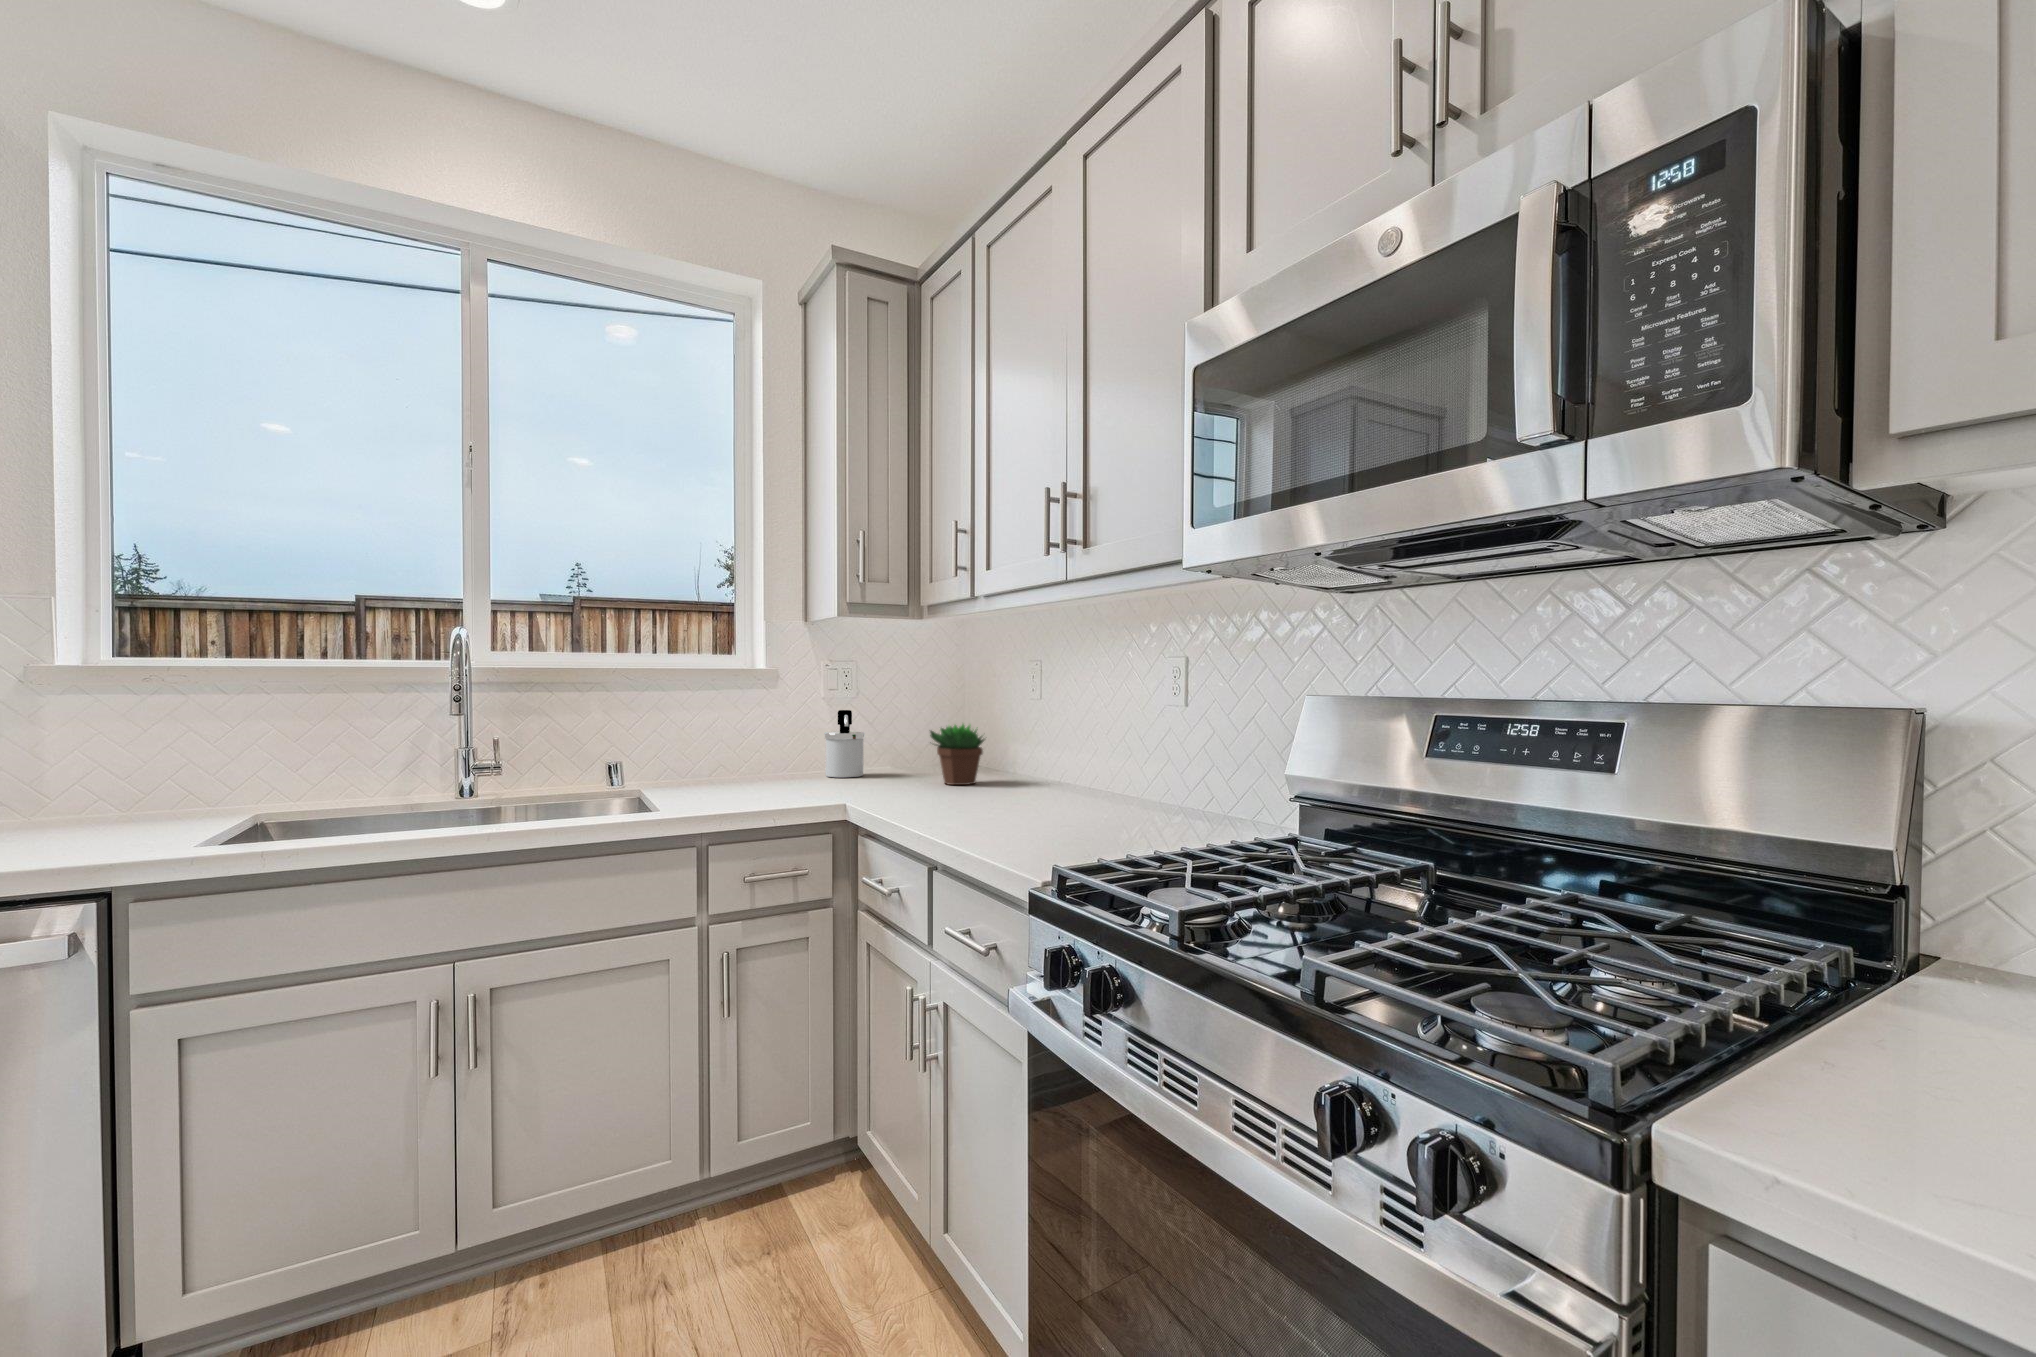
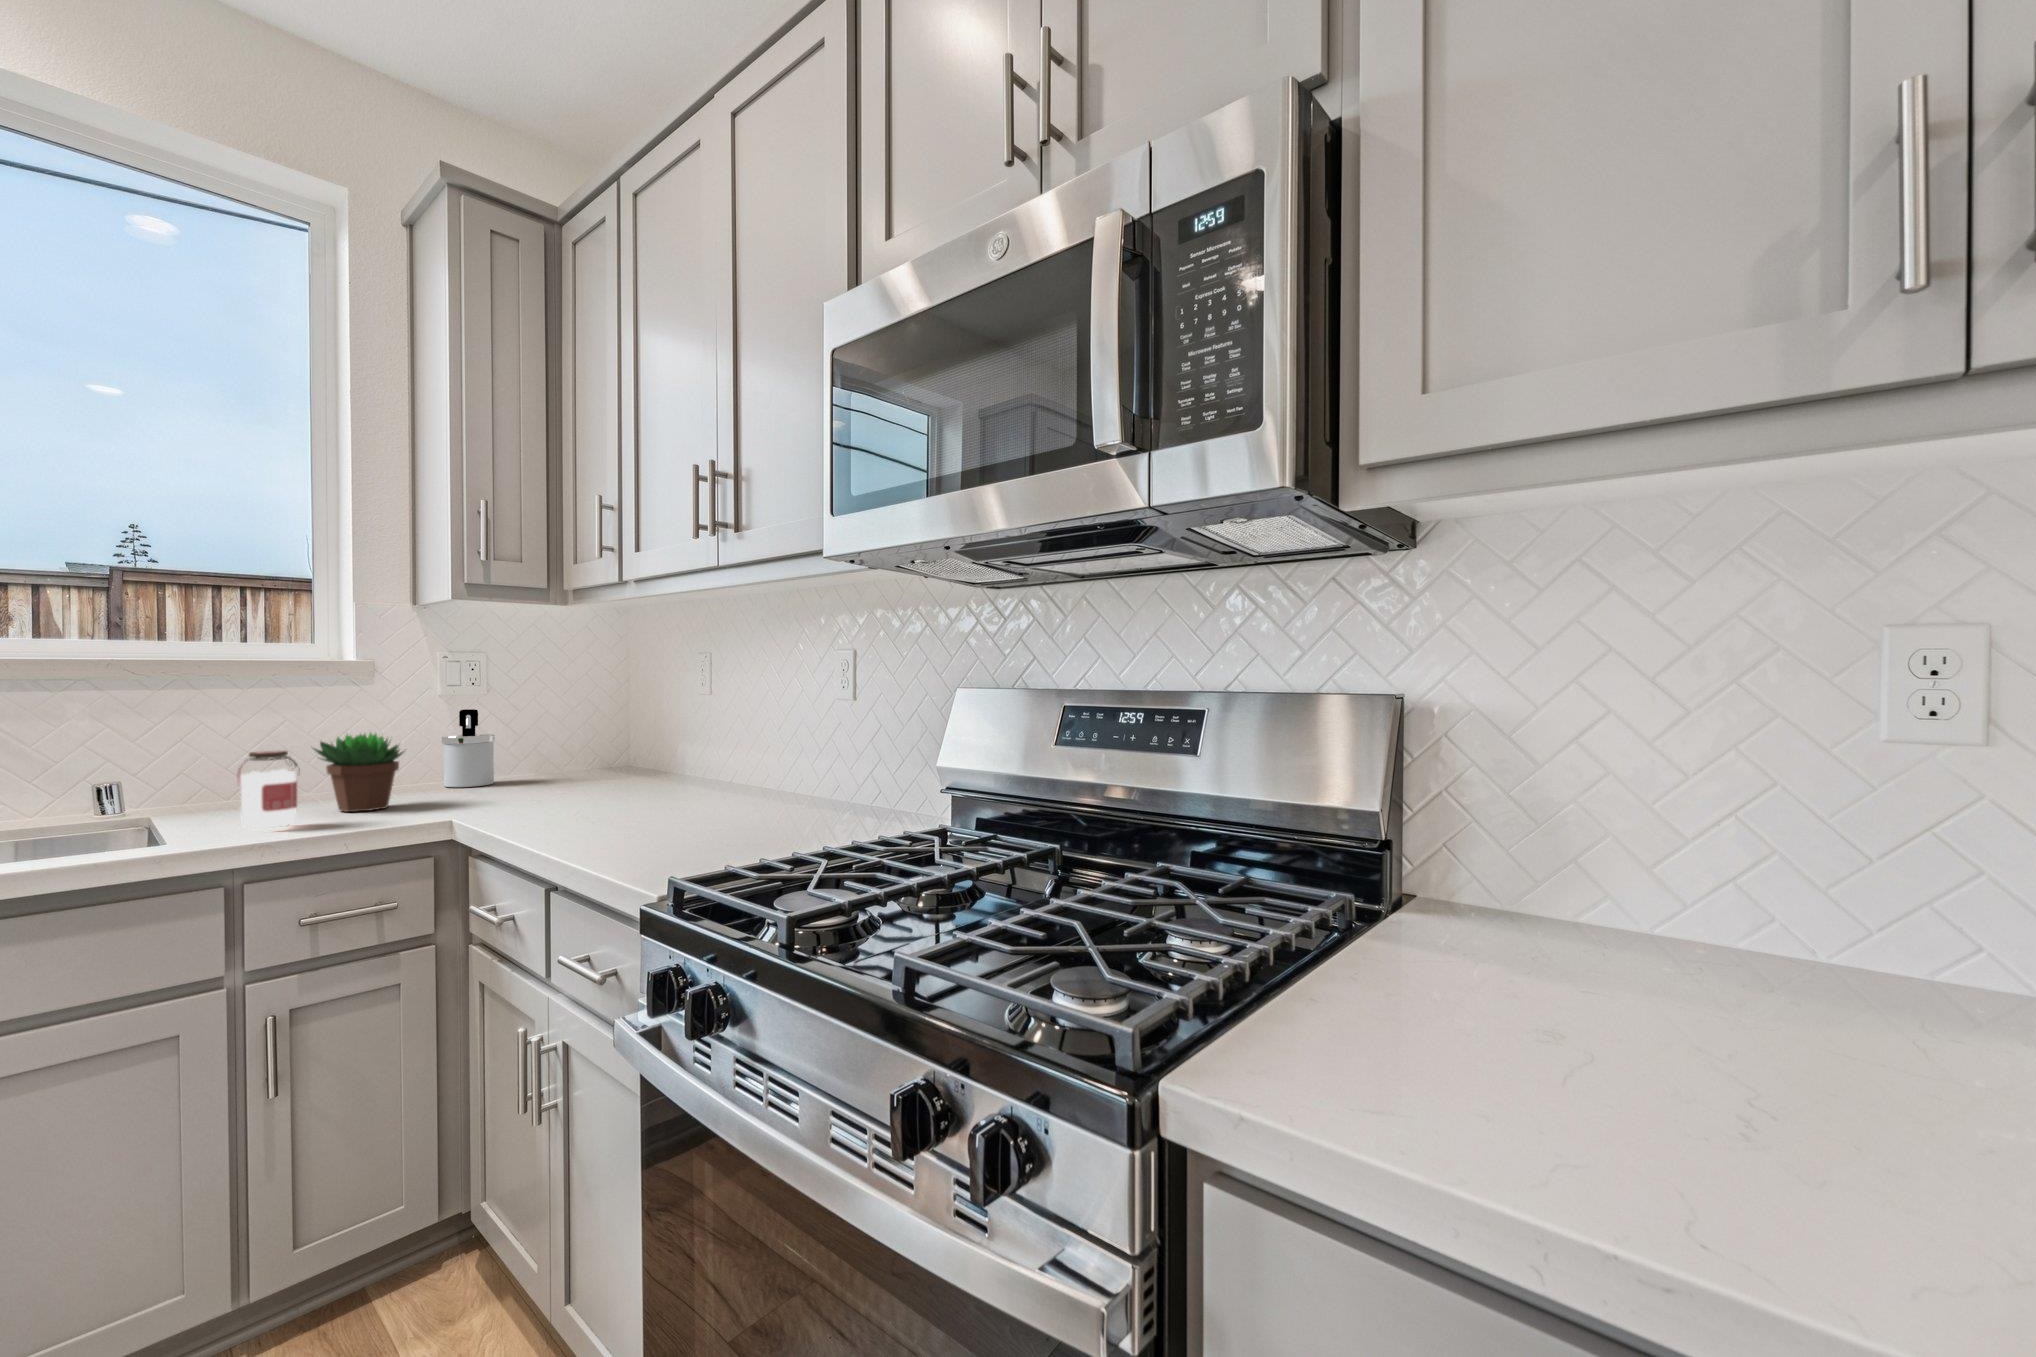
succulent plant: present [930,724,985,785] -> present [314,733,403,812]
jar: none [693,741,734,805] -> present [237,751,300,829]

